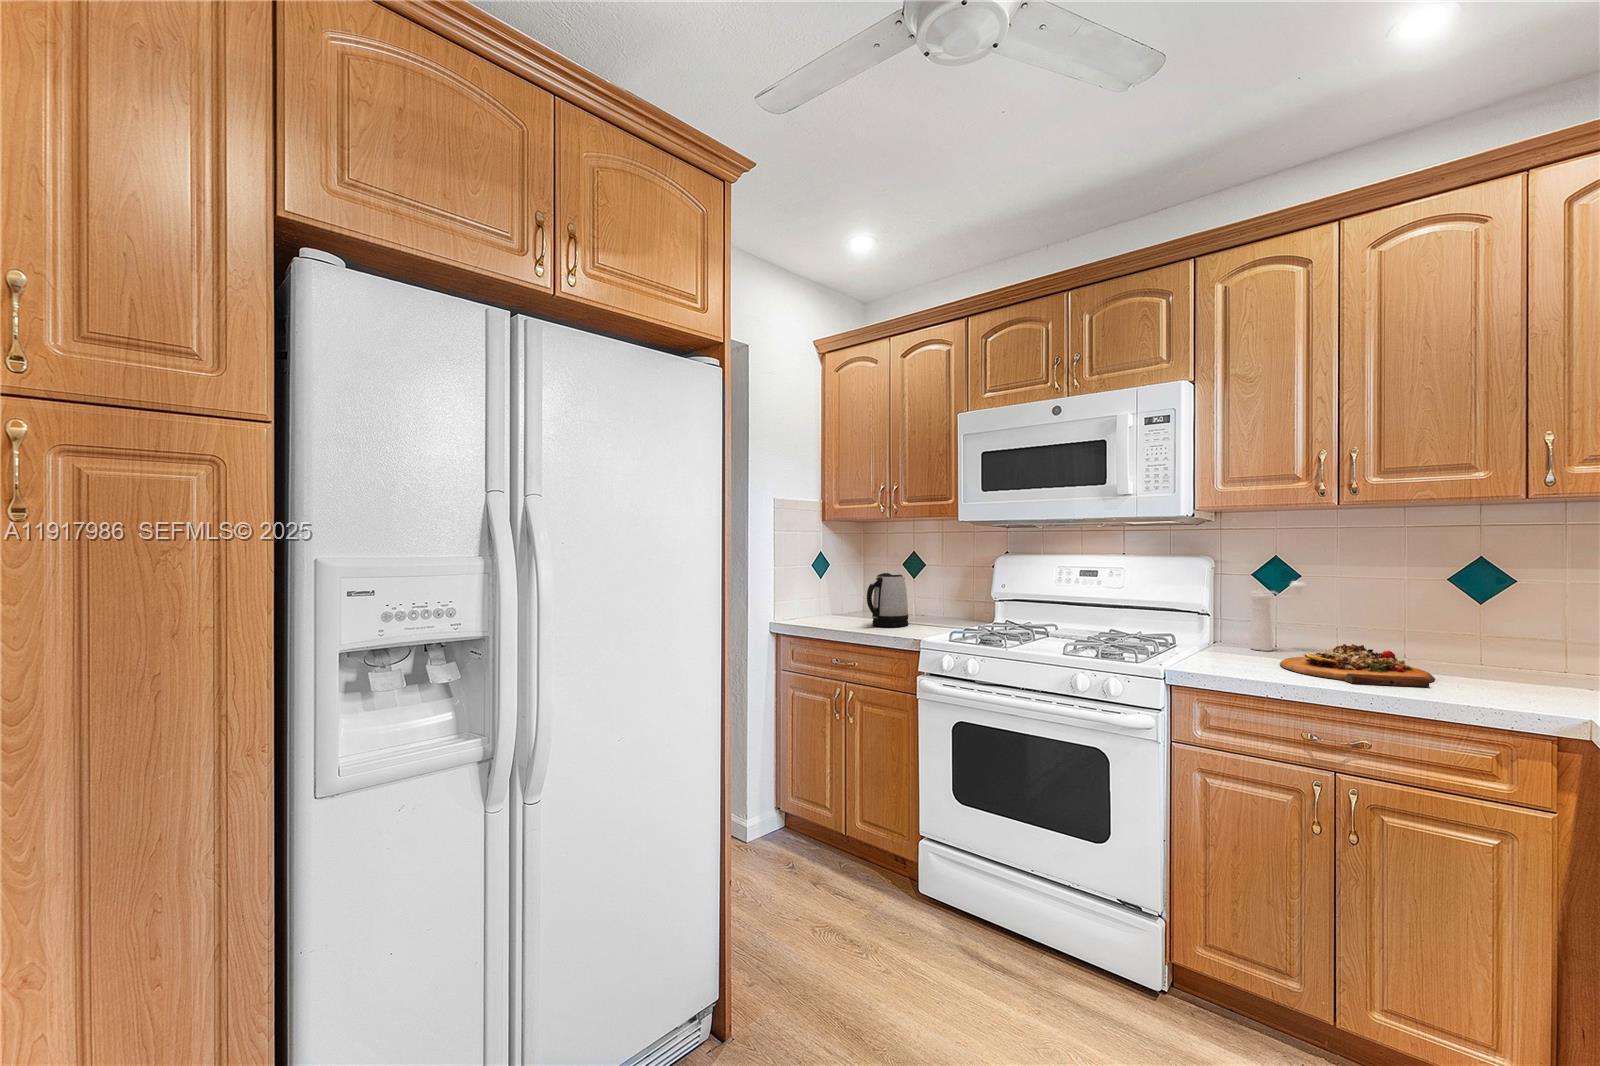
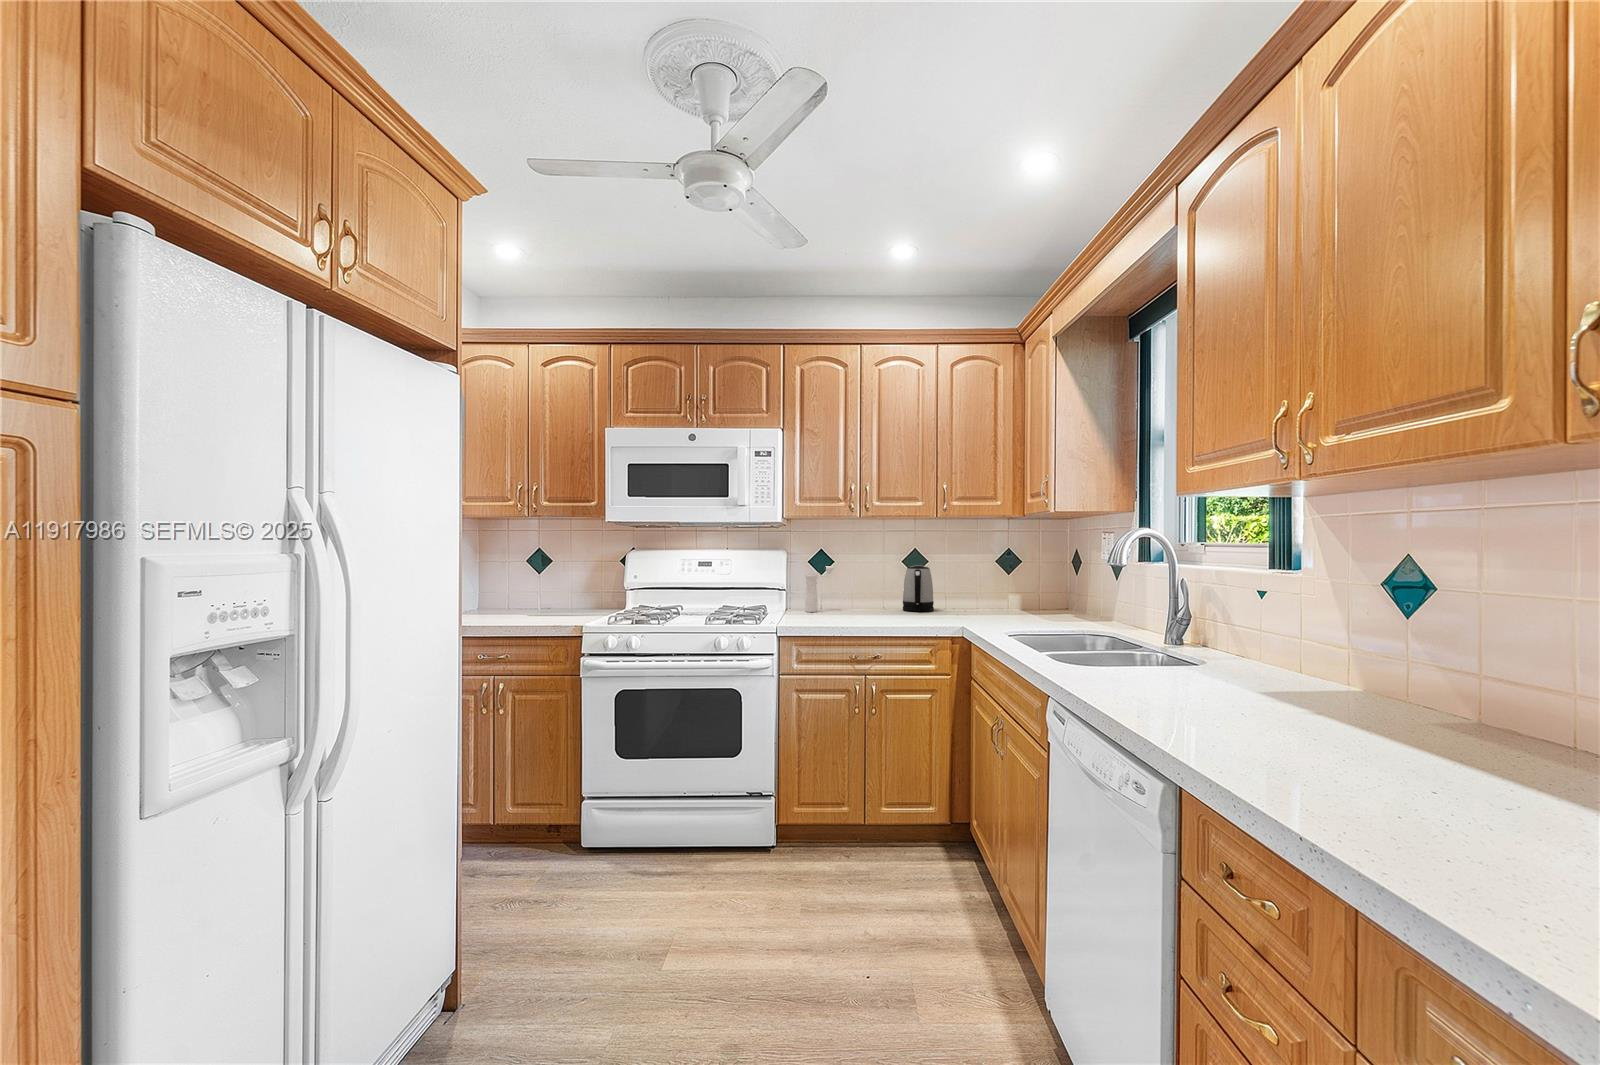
kettle: present [867,573,908,627] -> present [903,565,934,611]
cutting board: present [1280,644,1435,687] -> none [829,601,902,623]

